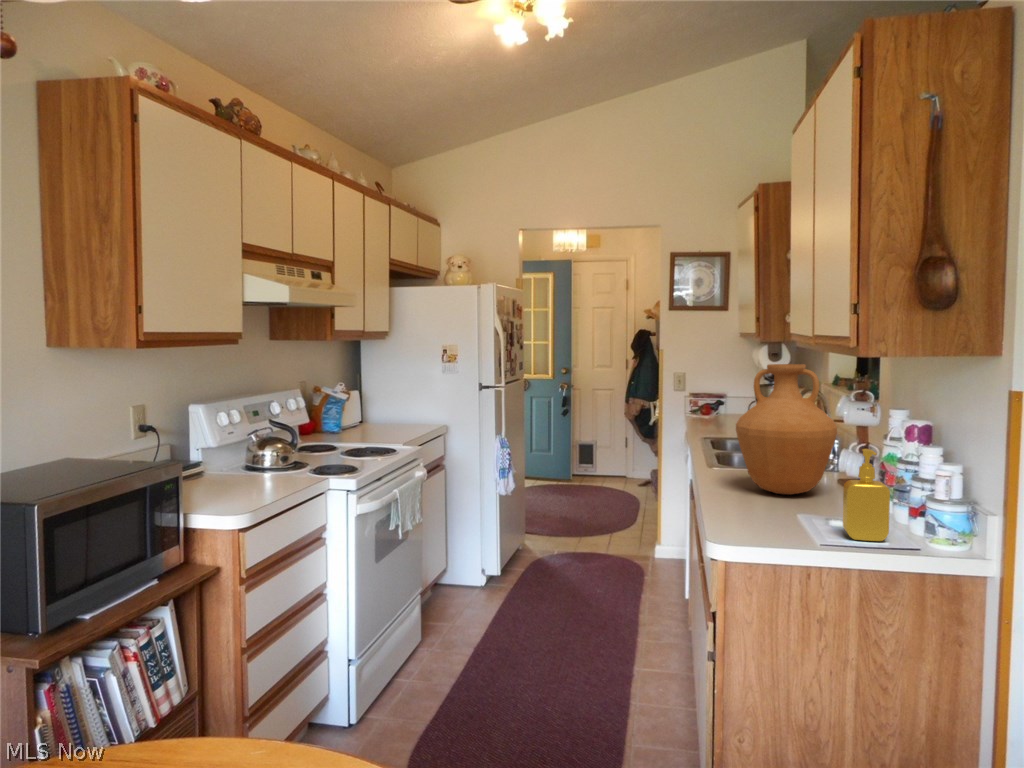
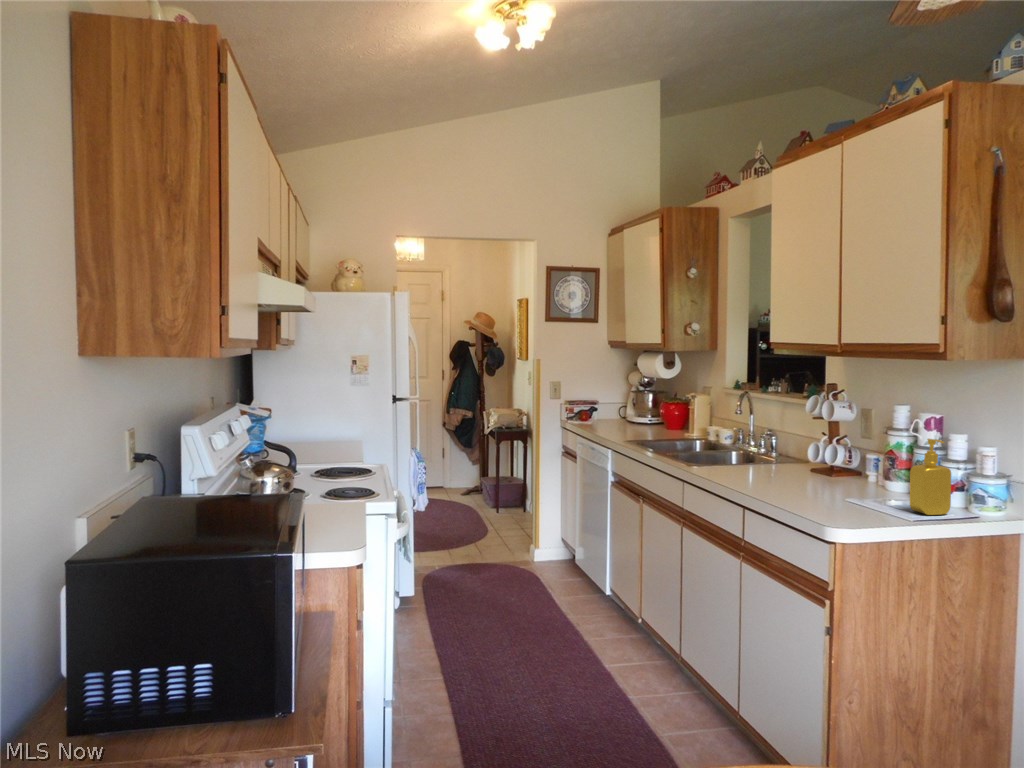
vase: present [736,364,837,495] -> none [753,370,842,484]

